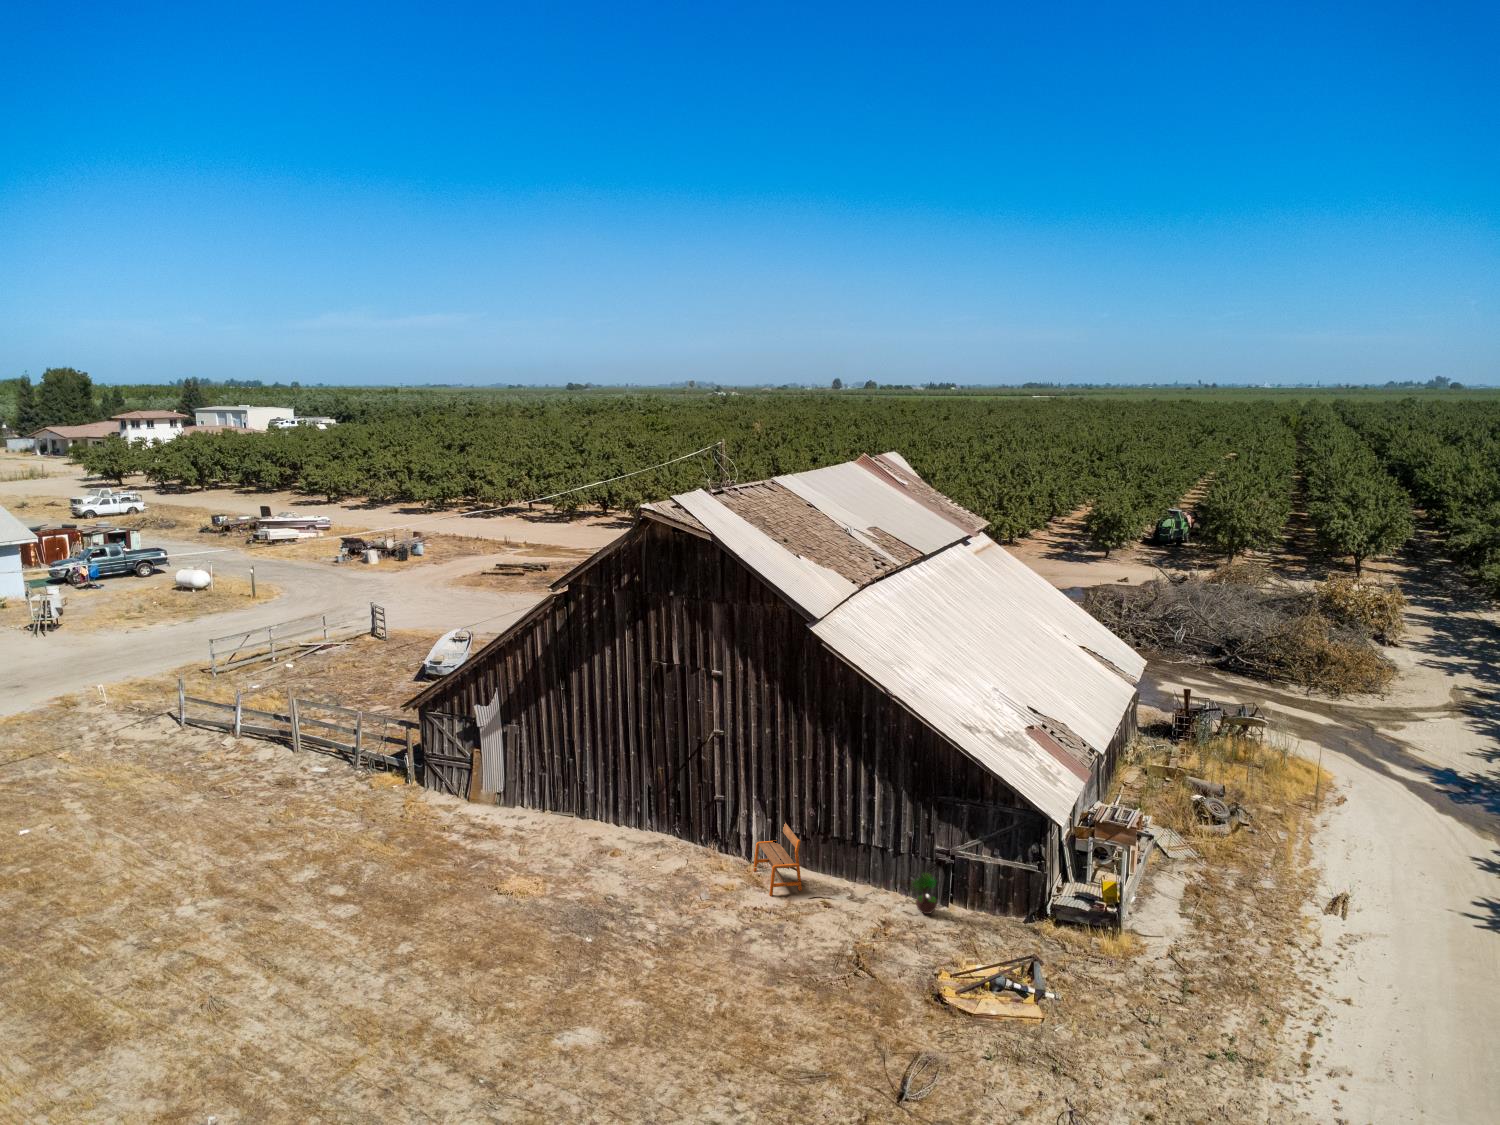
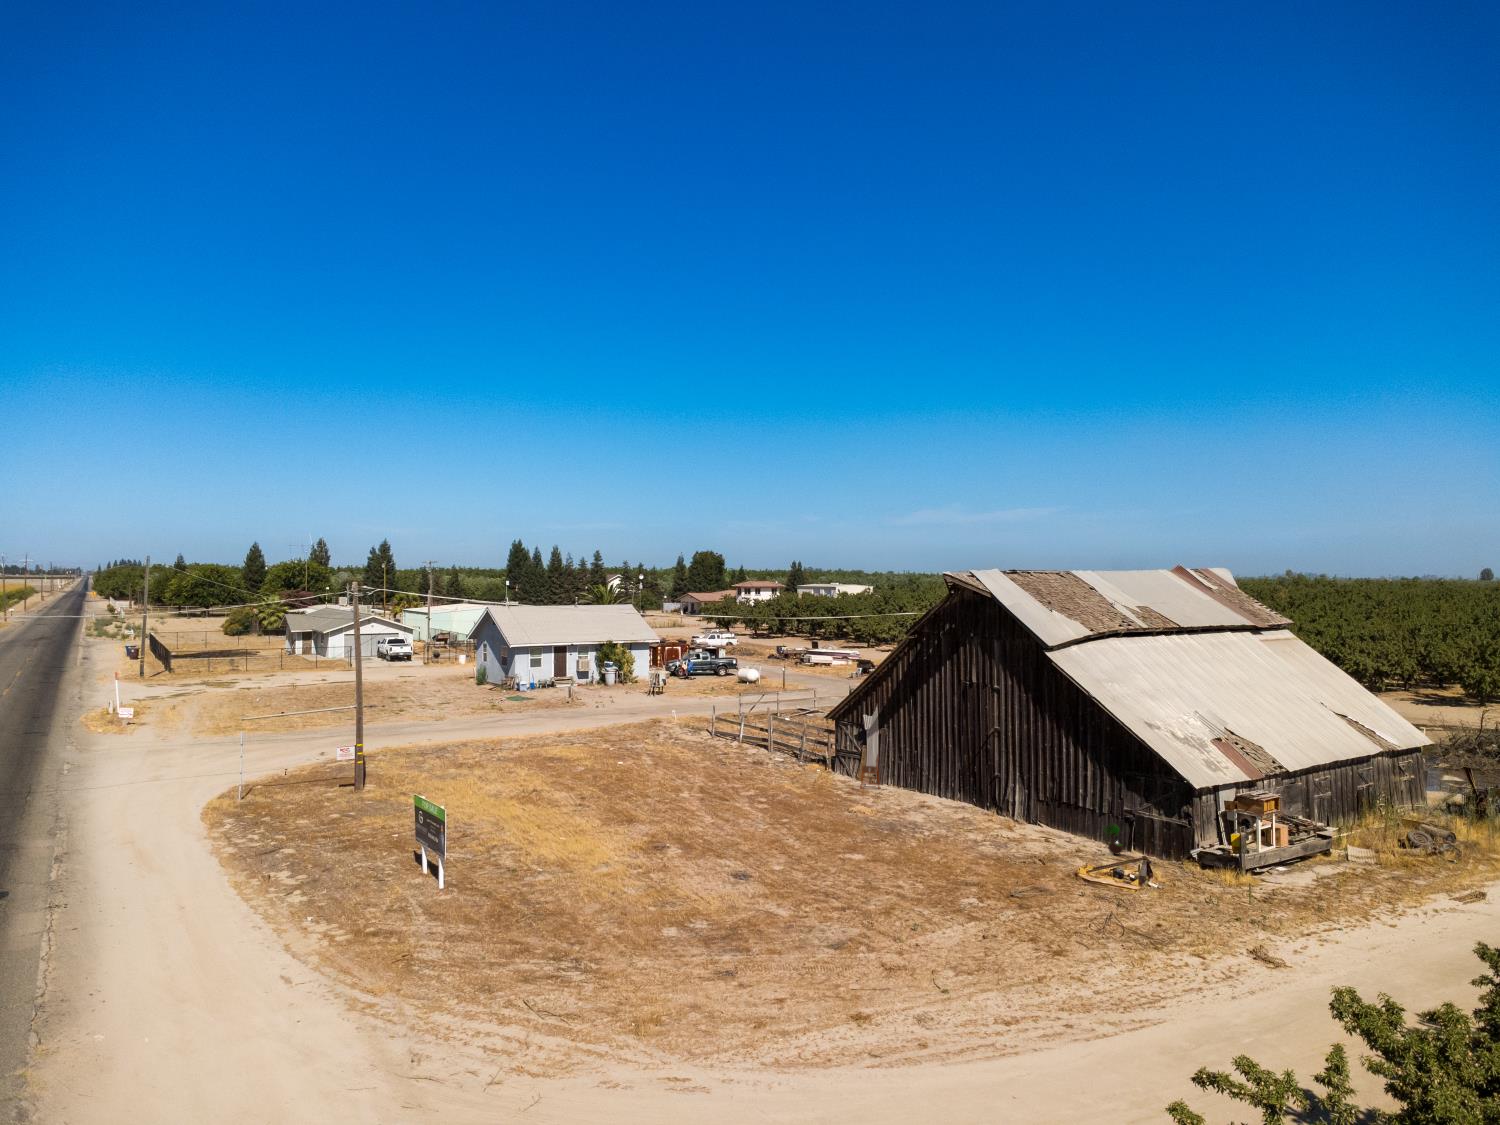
bench: present [753,823,802,896] -> present [861,755,880,788]

